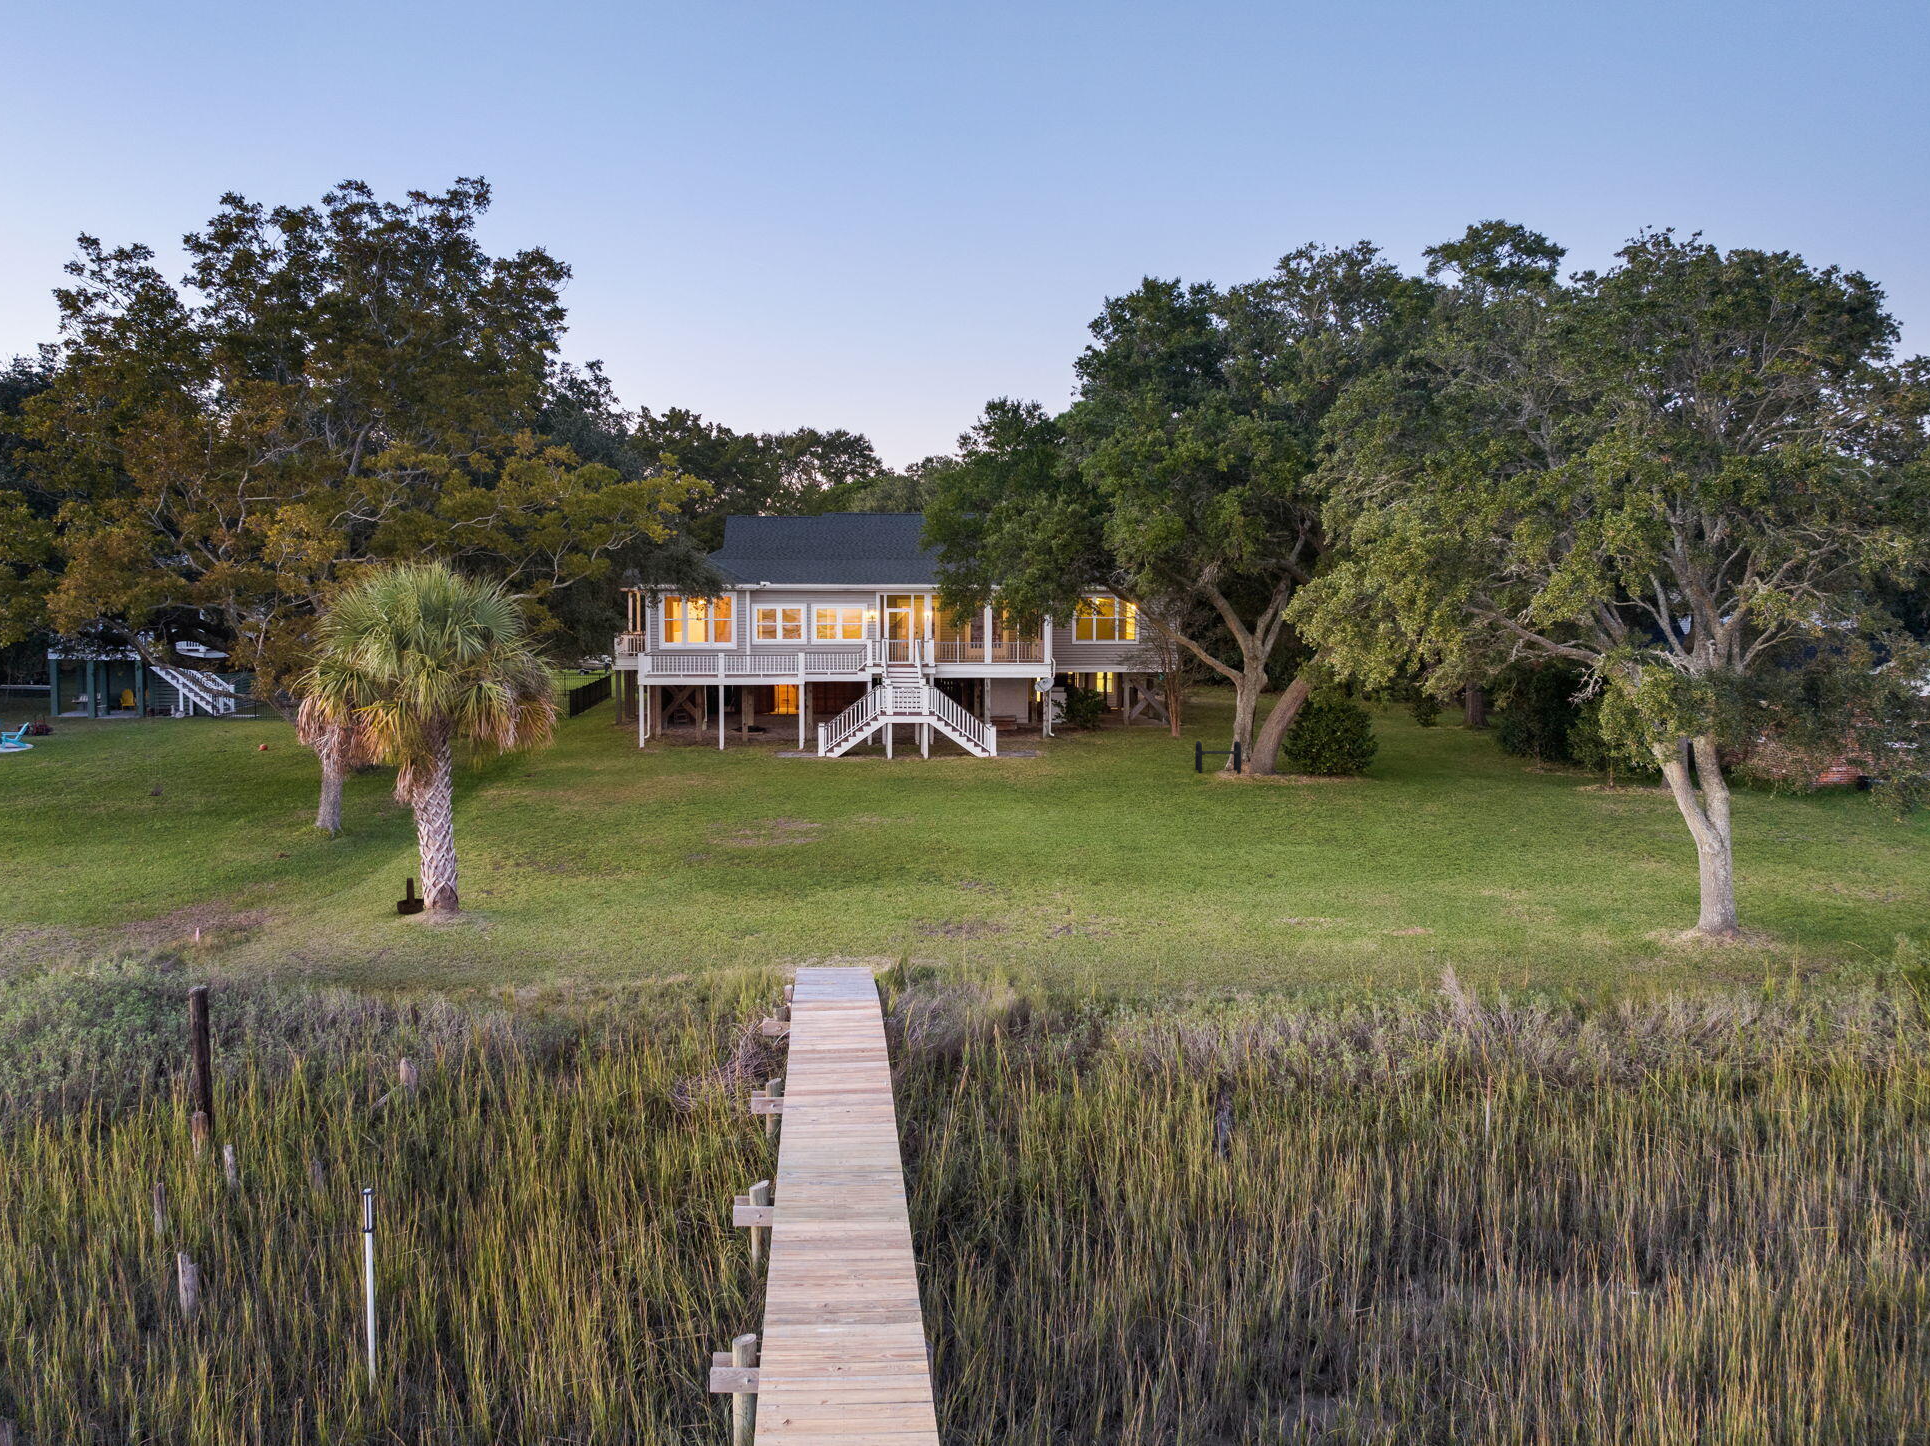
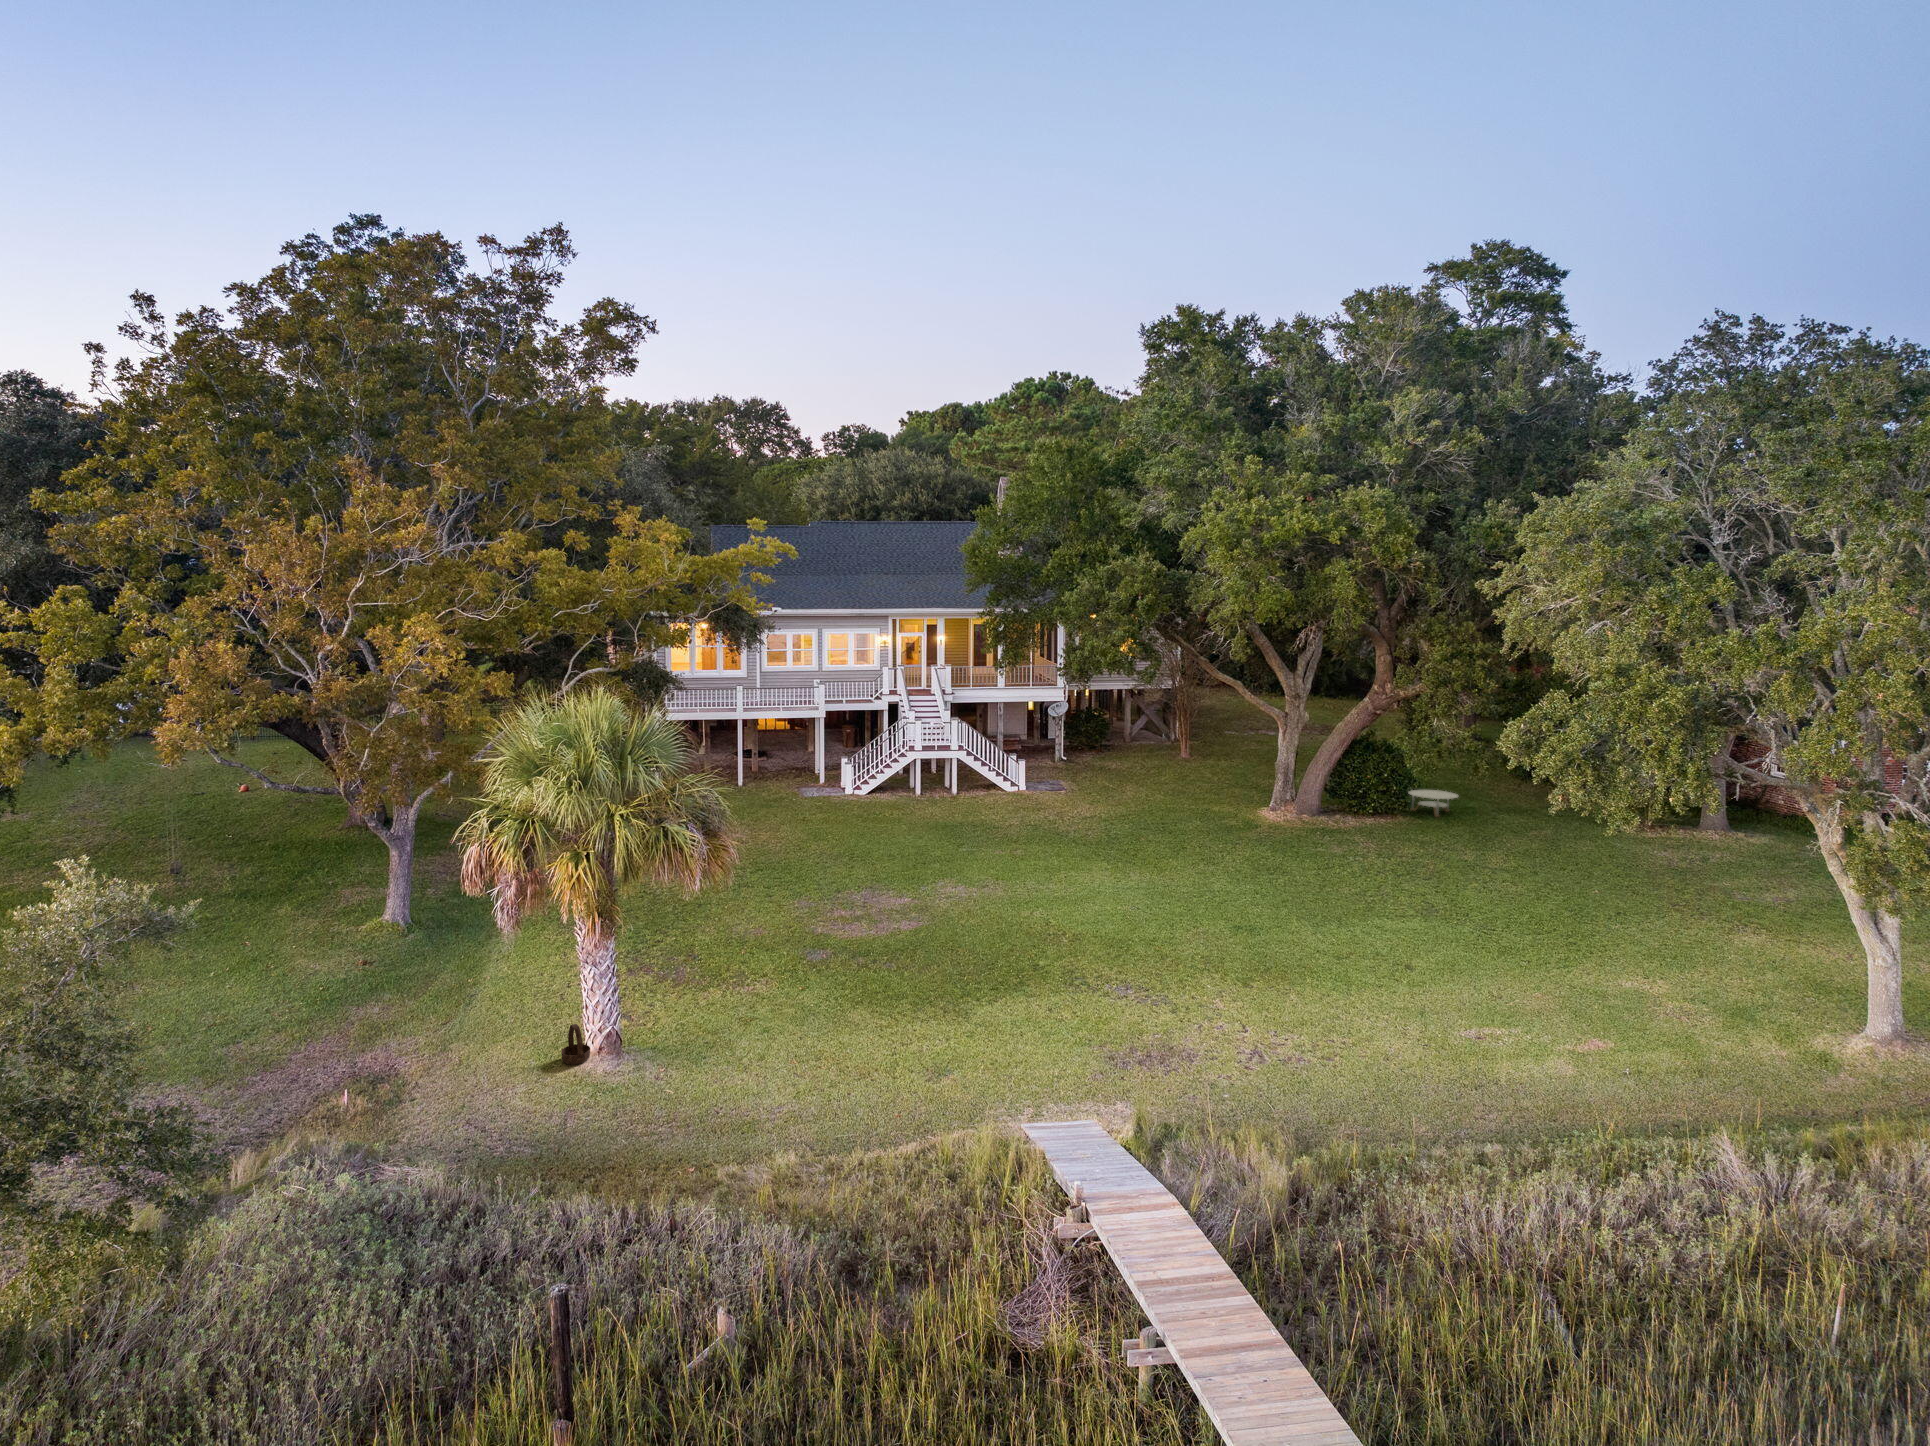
bench: present [1195,741,1241,773] -> none [1236,781,1285,814]
round table: none [1371,752,1423,777] -> present [1409,790,1458,817]

